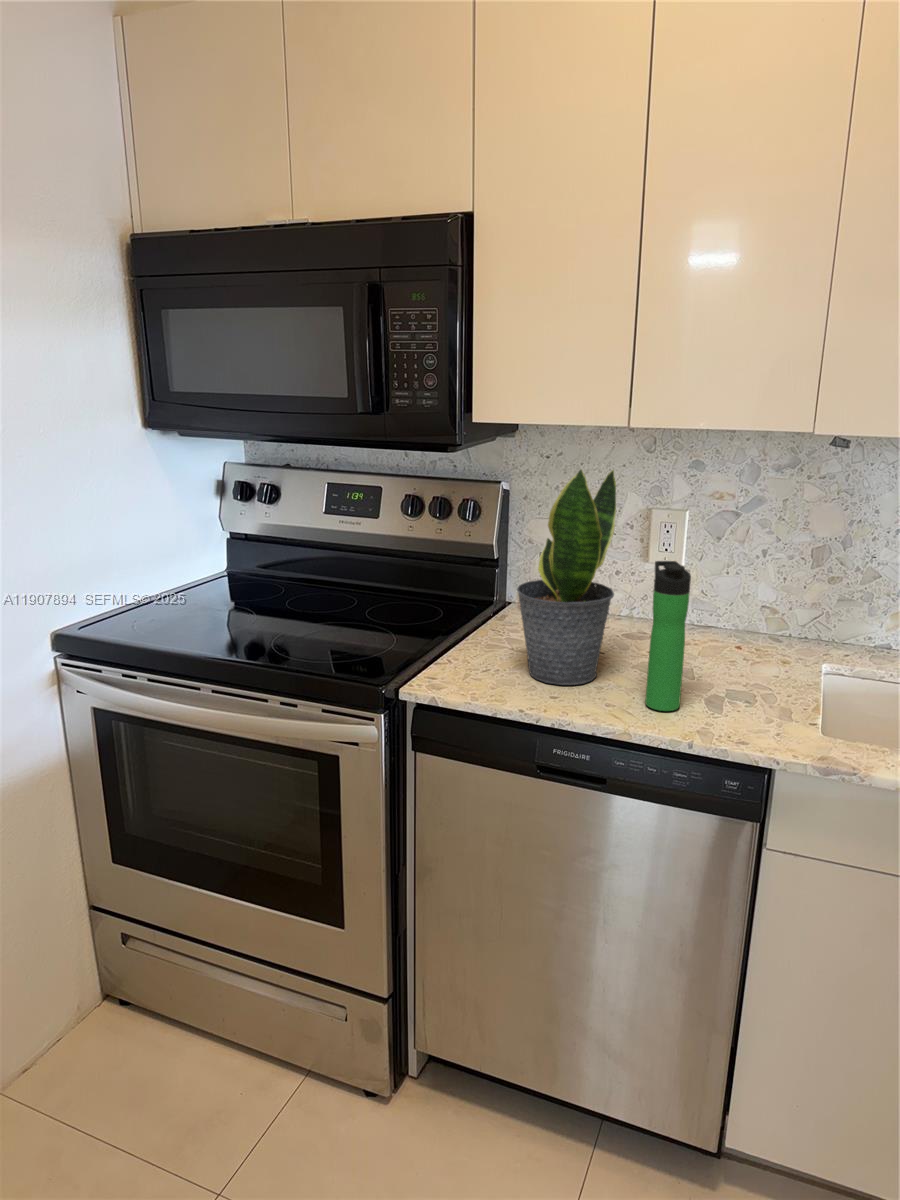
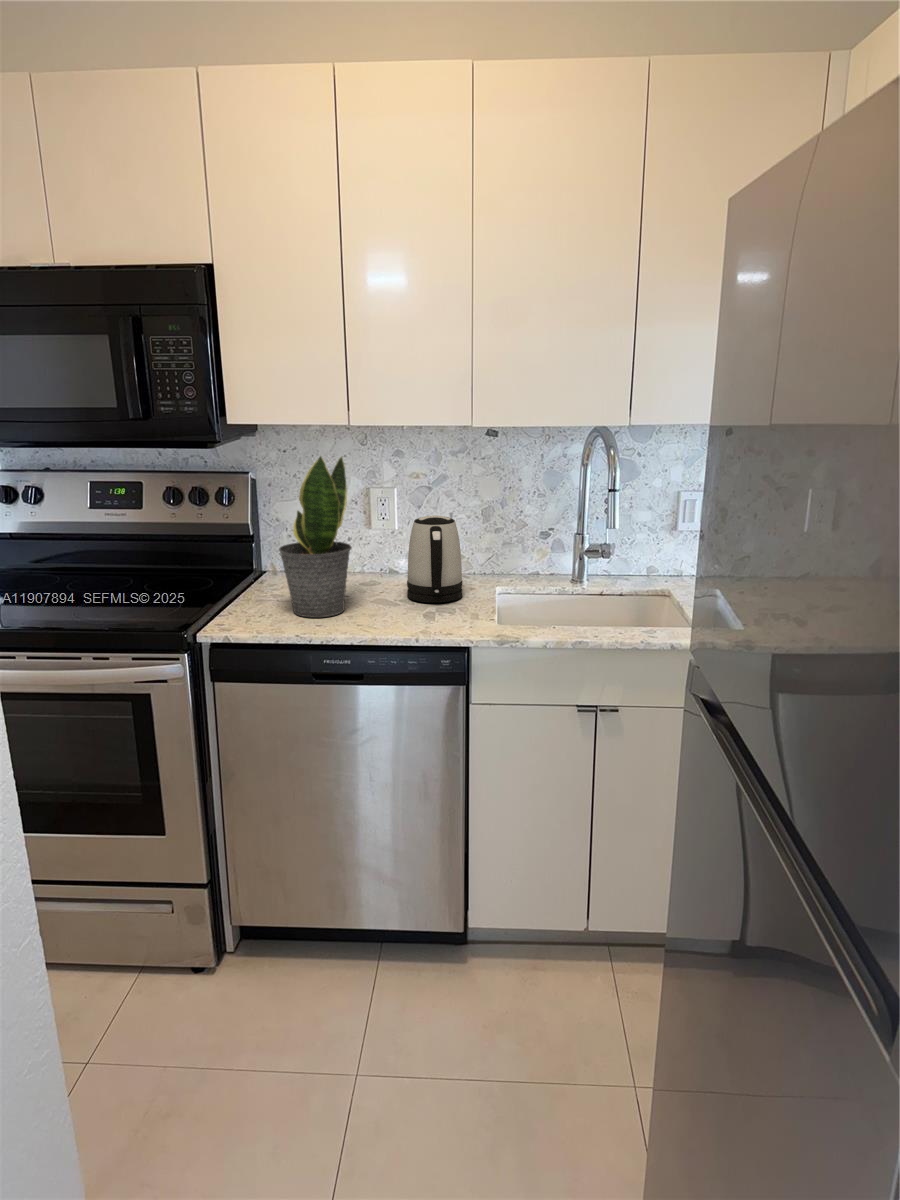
kettle: none [687,557,773,682] -> present [407,515,462,603]
bottle: present [645,561,691,711] -> none [379,518,406,624]

